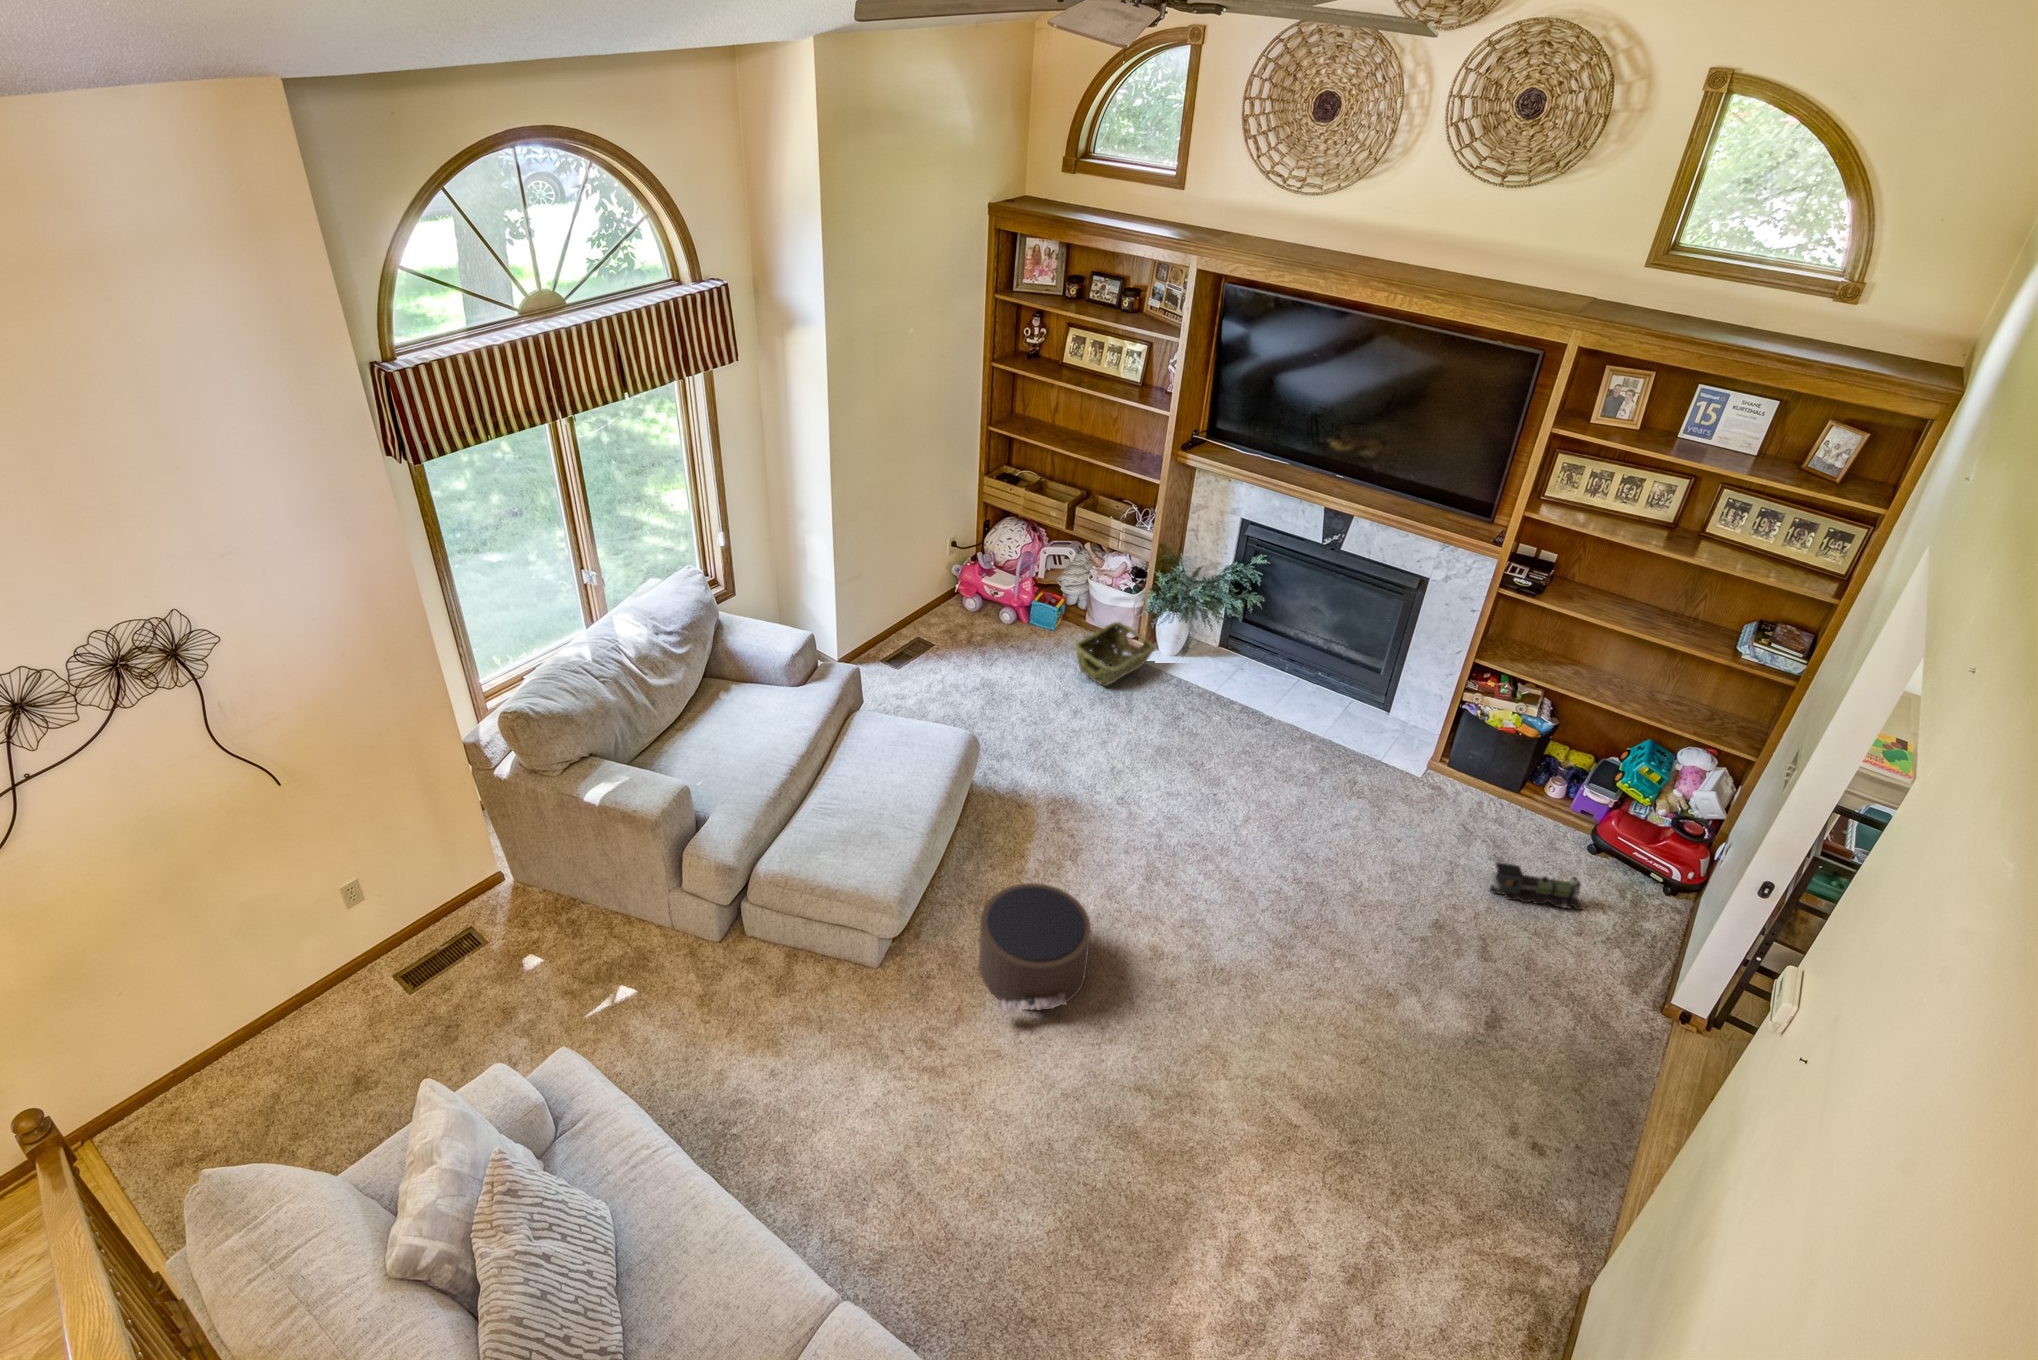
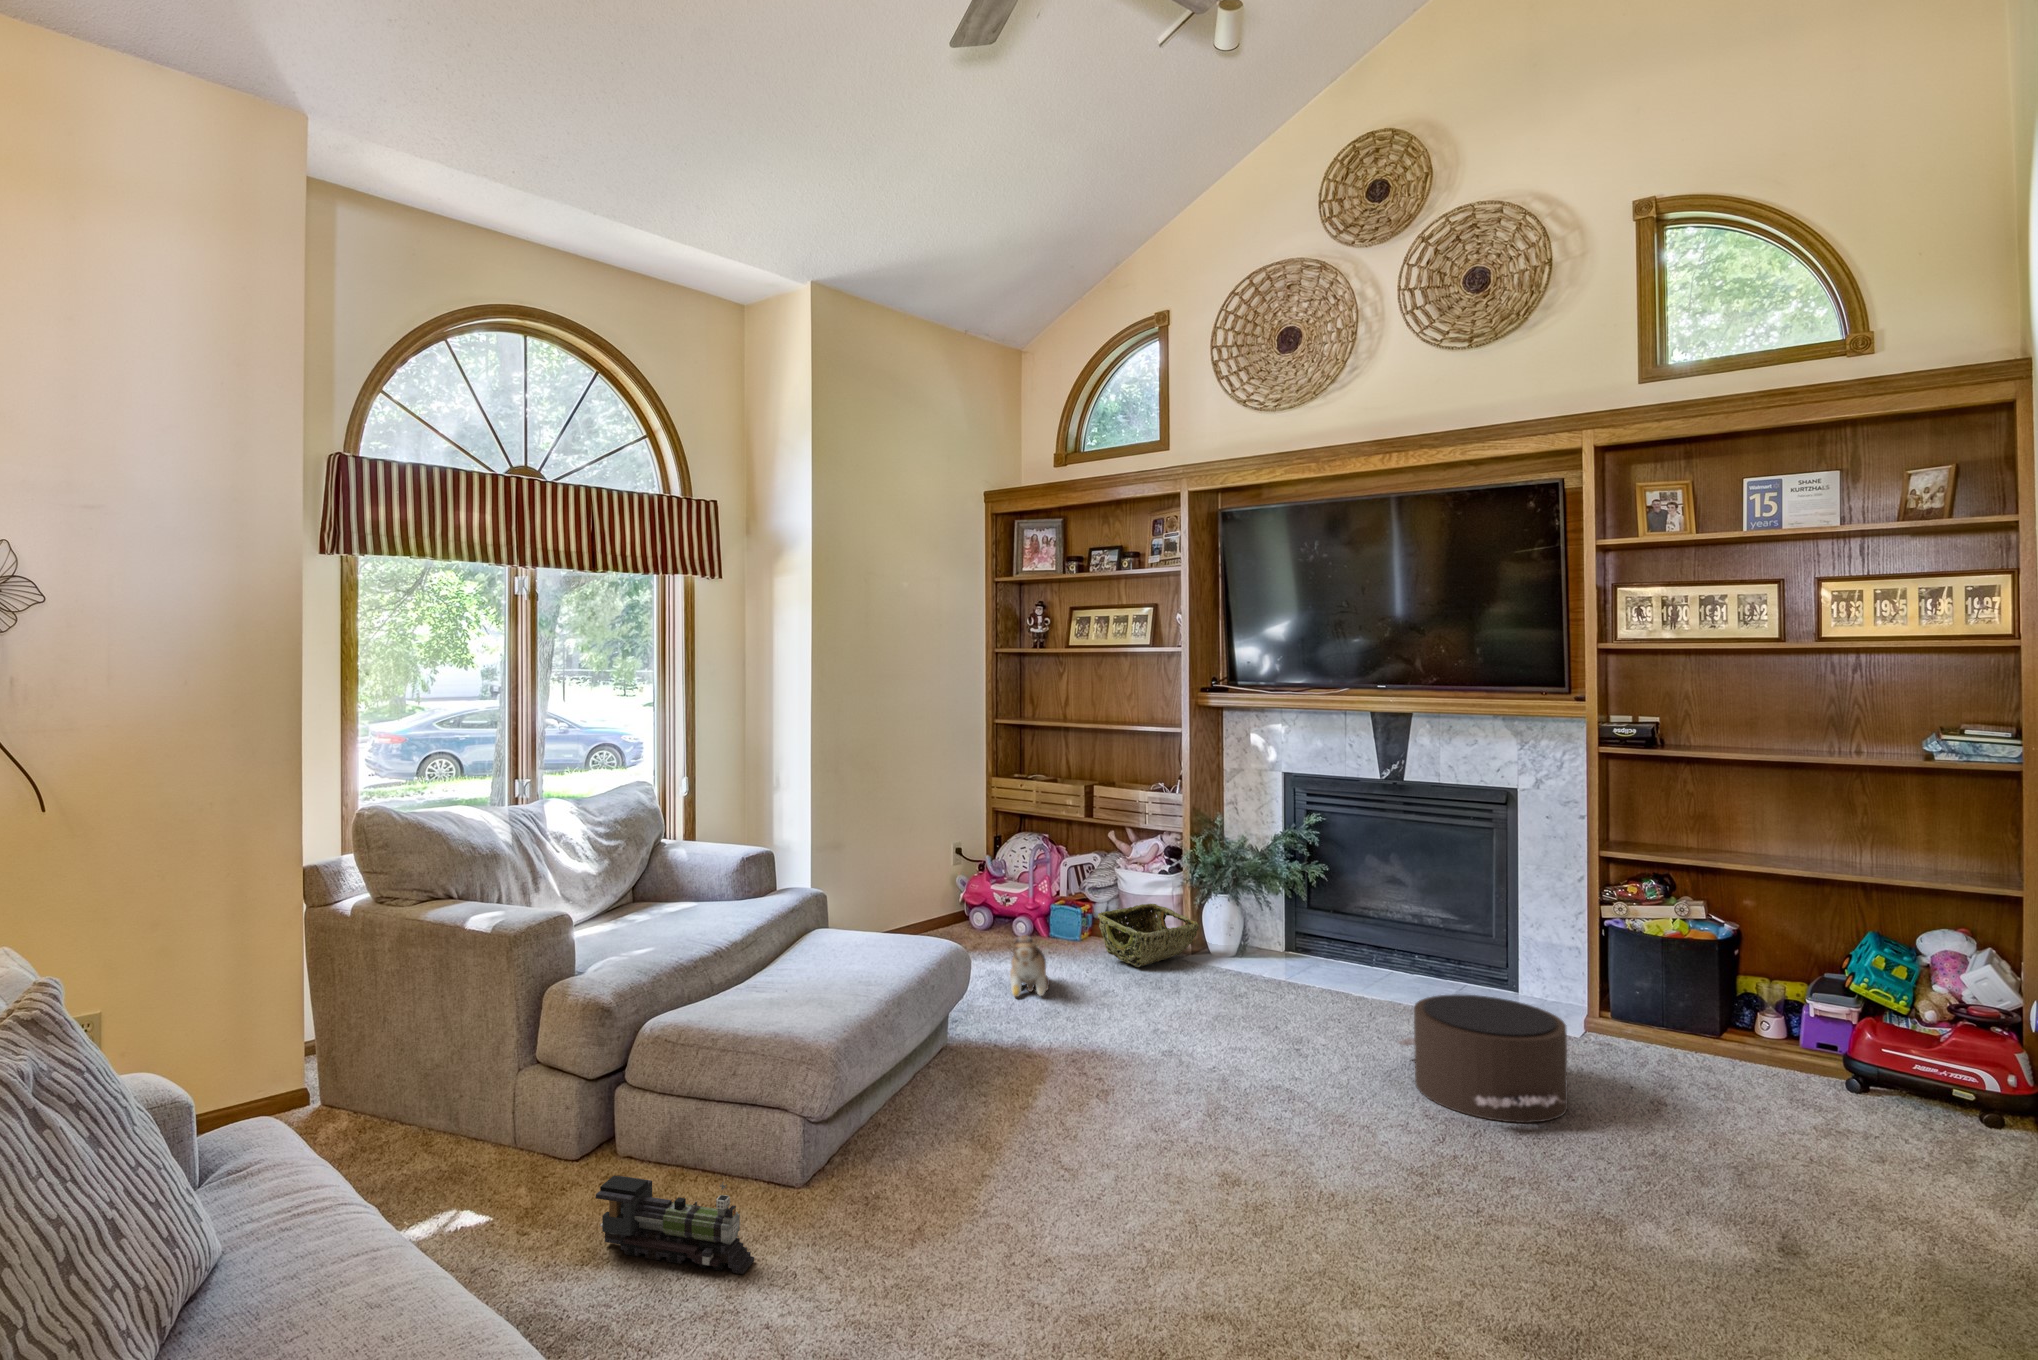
plush toy: none [1009,690,1038,733] -> present [1010,935,1050,997]
toy train: present [1490,862,1582,910] -> present [596,1175,754,1274]
pouf: present [978,883,1091,1013] -> present [1398,994,1568,1123]

